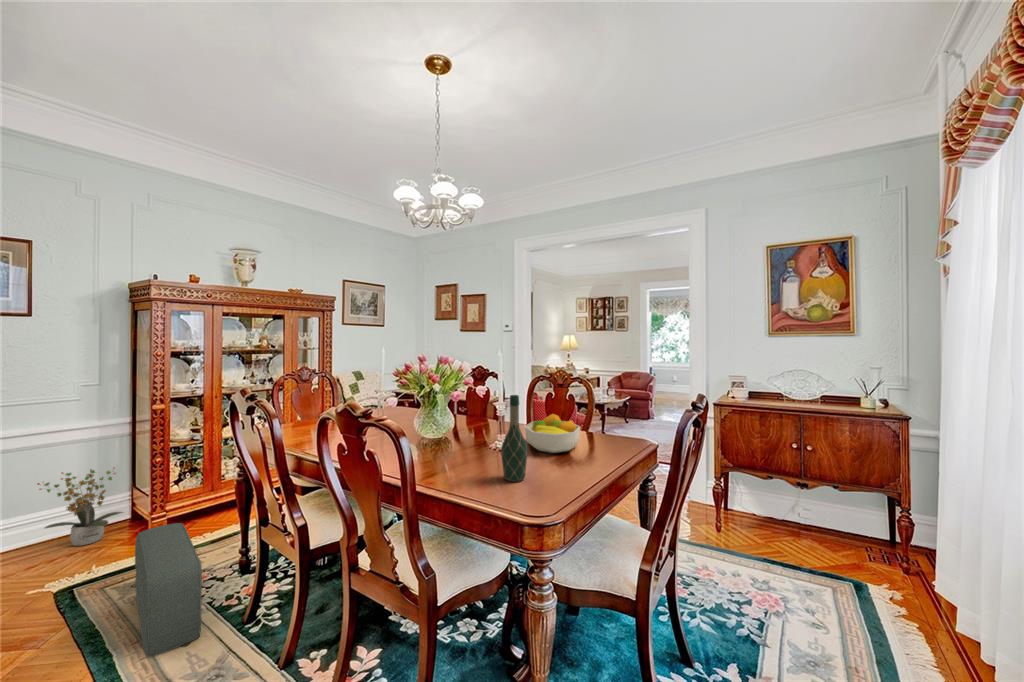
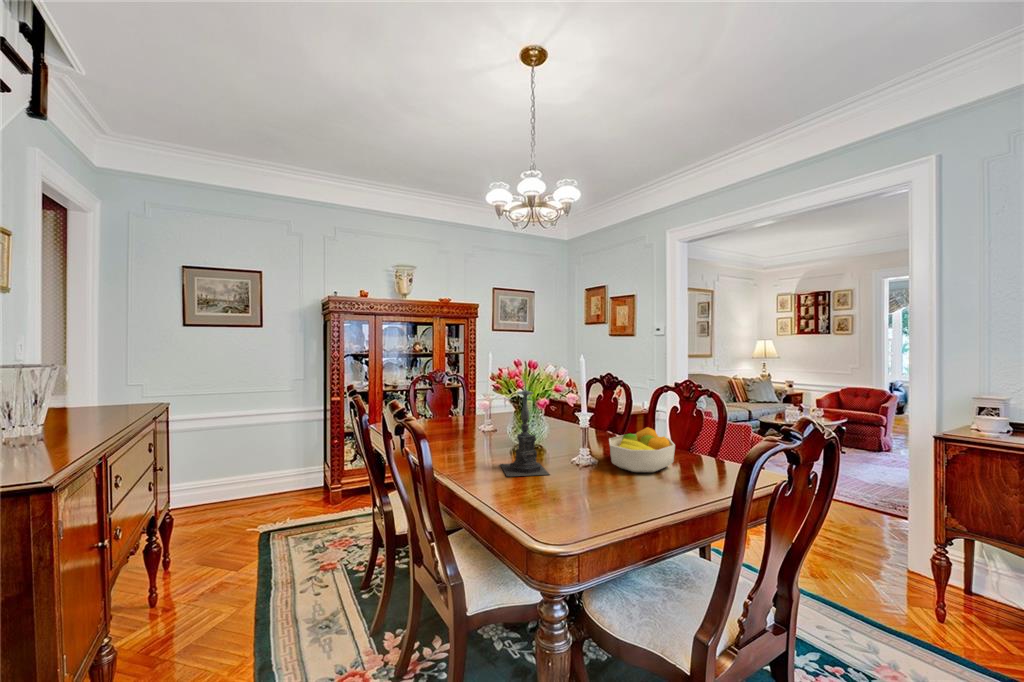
candle holder: none [432,377,488,471] -> present [500,385,549,476]
wine bottle: present [501,395,528,482] -> none [546,400,576,496]
potted plant: present [37,468,123,546] -> none [264,444,317,502]
pouf: present [135,523,202,657] -> none [289,494,336,597]

